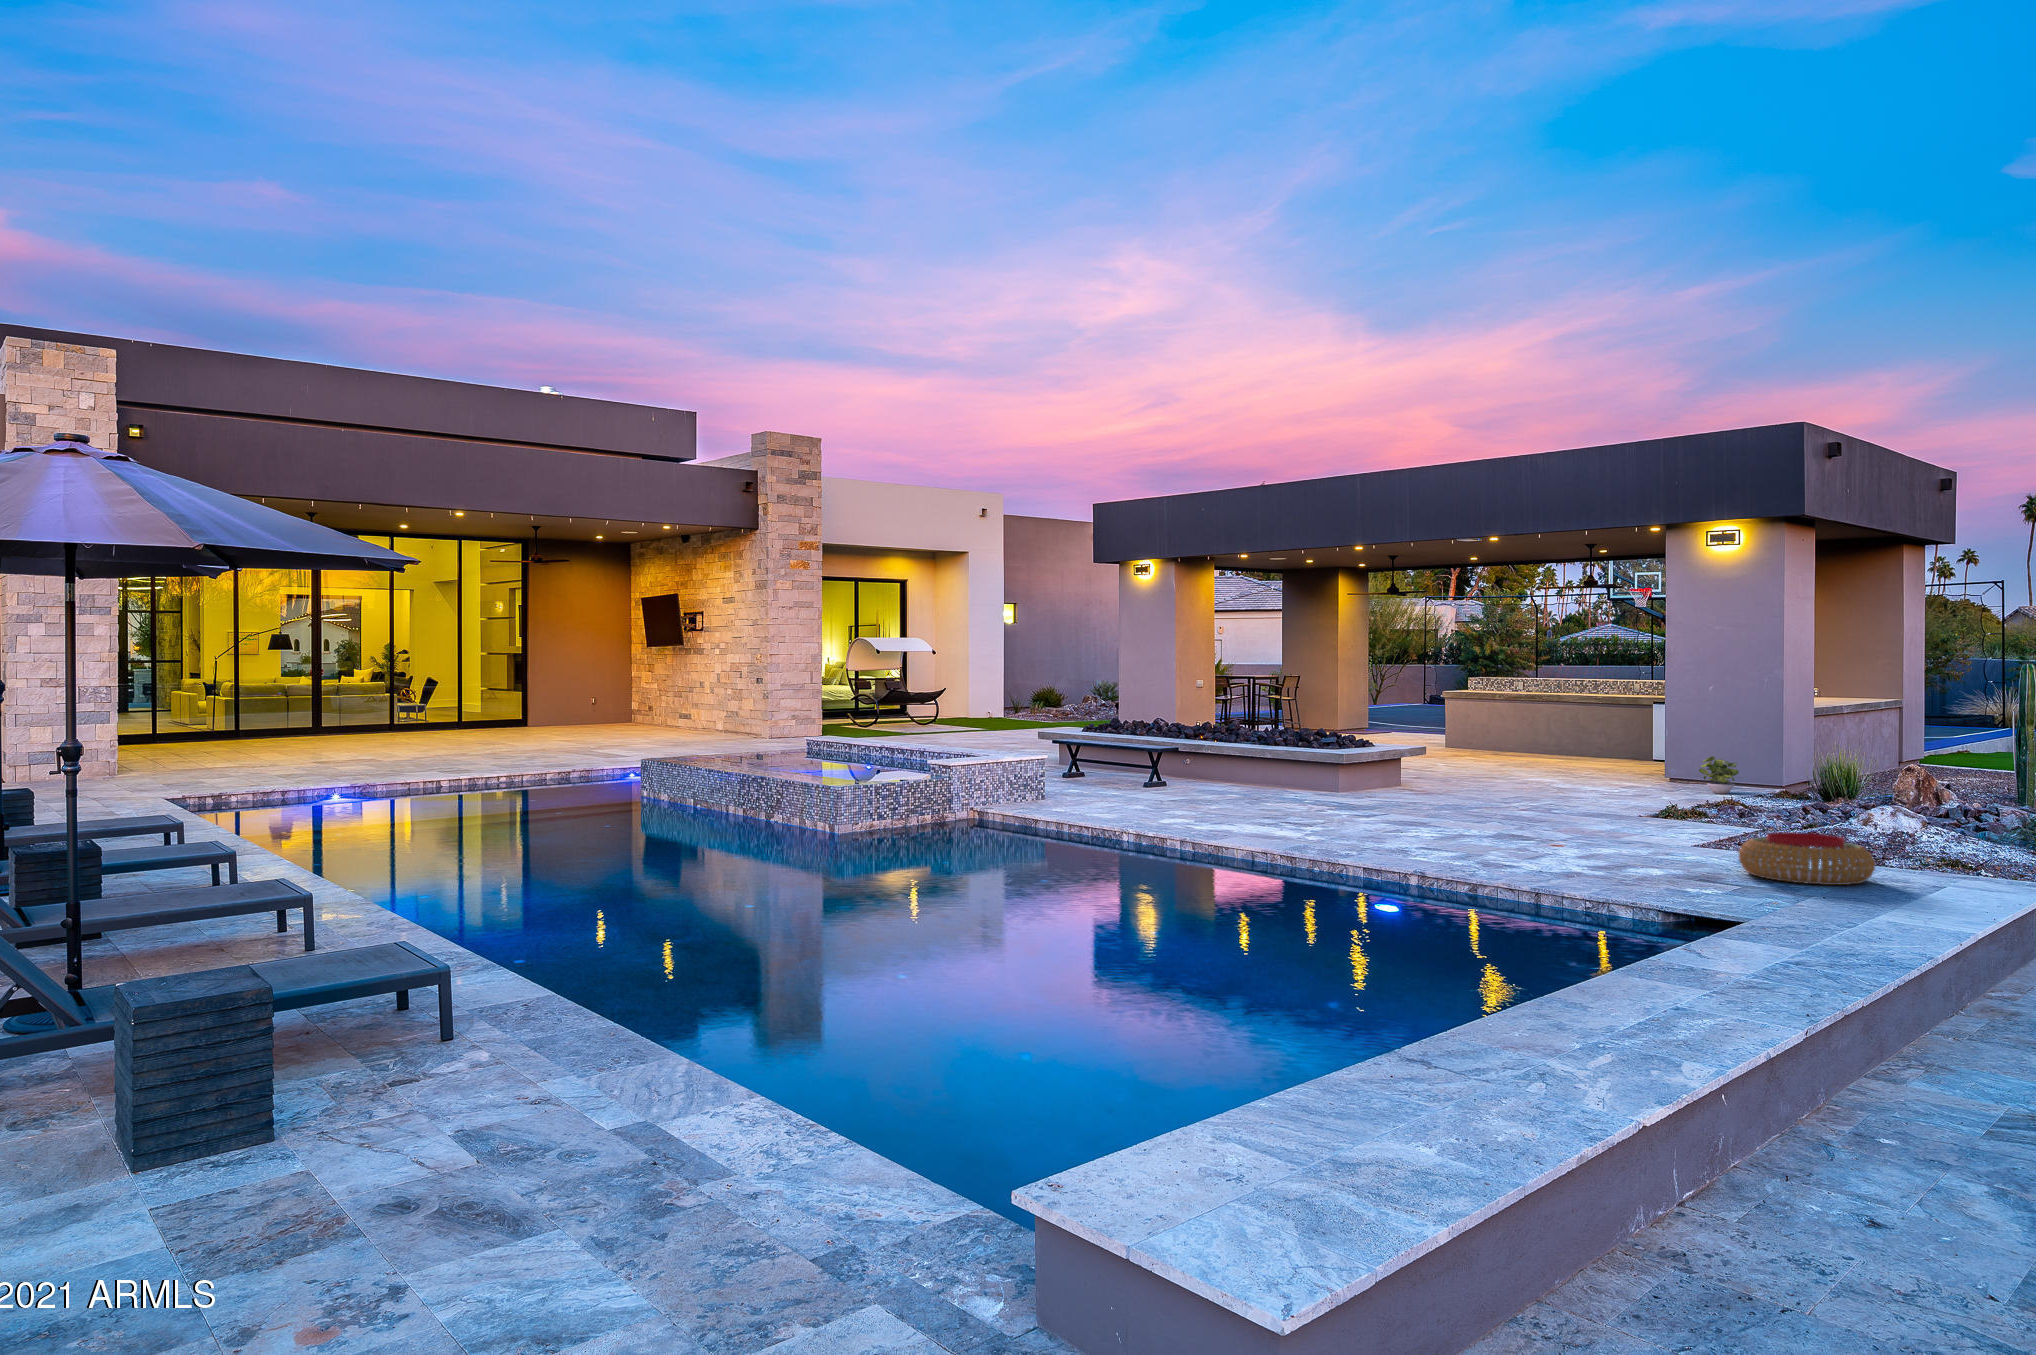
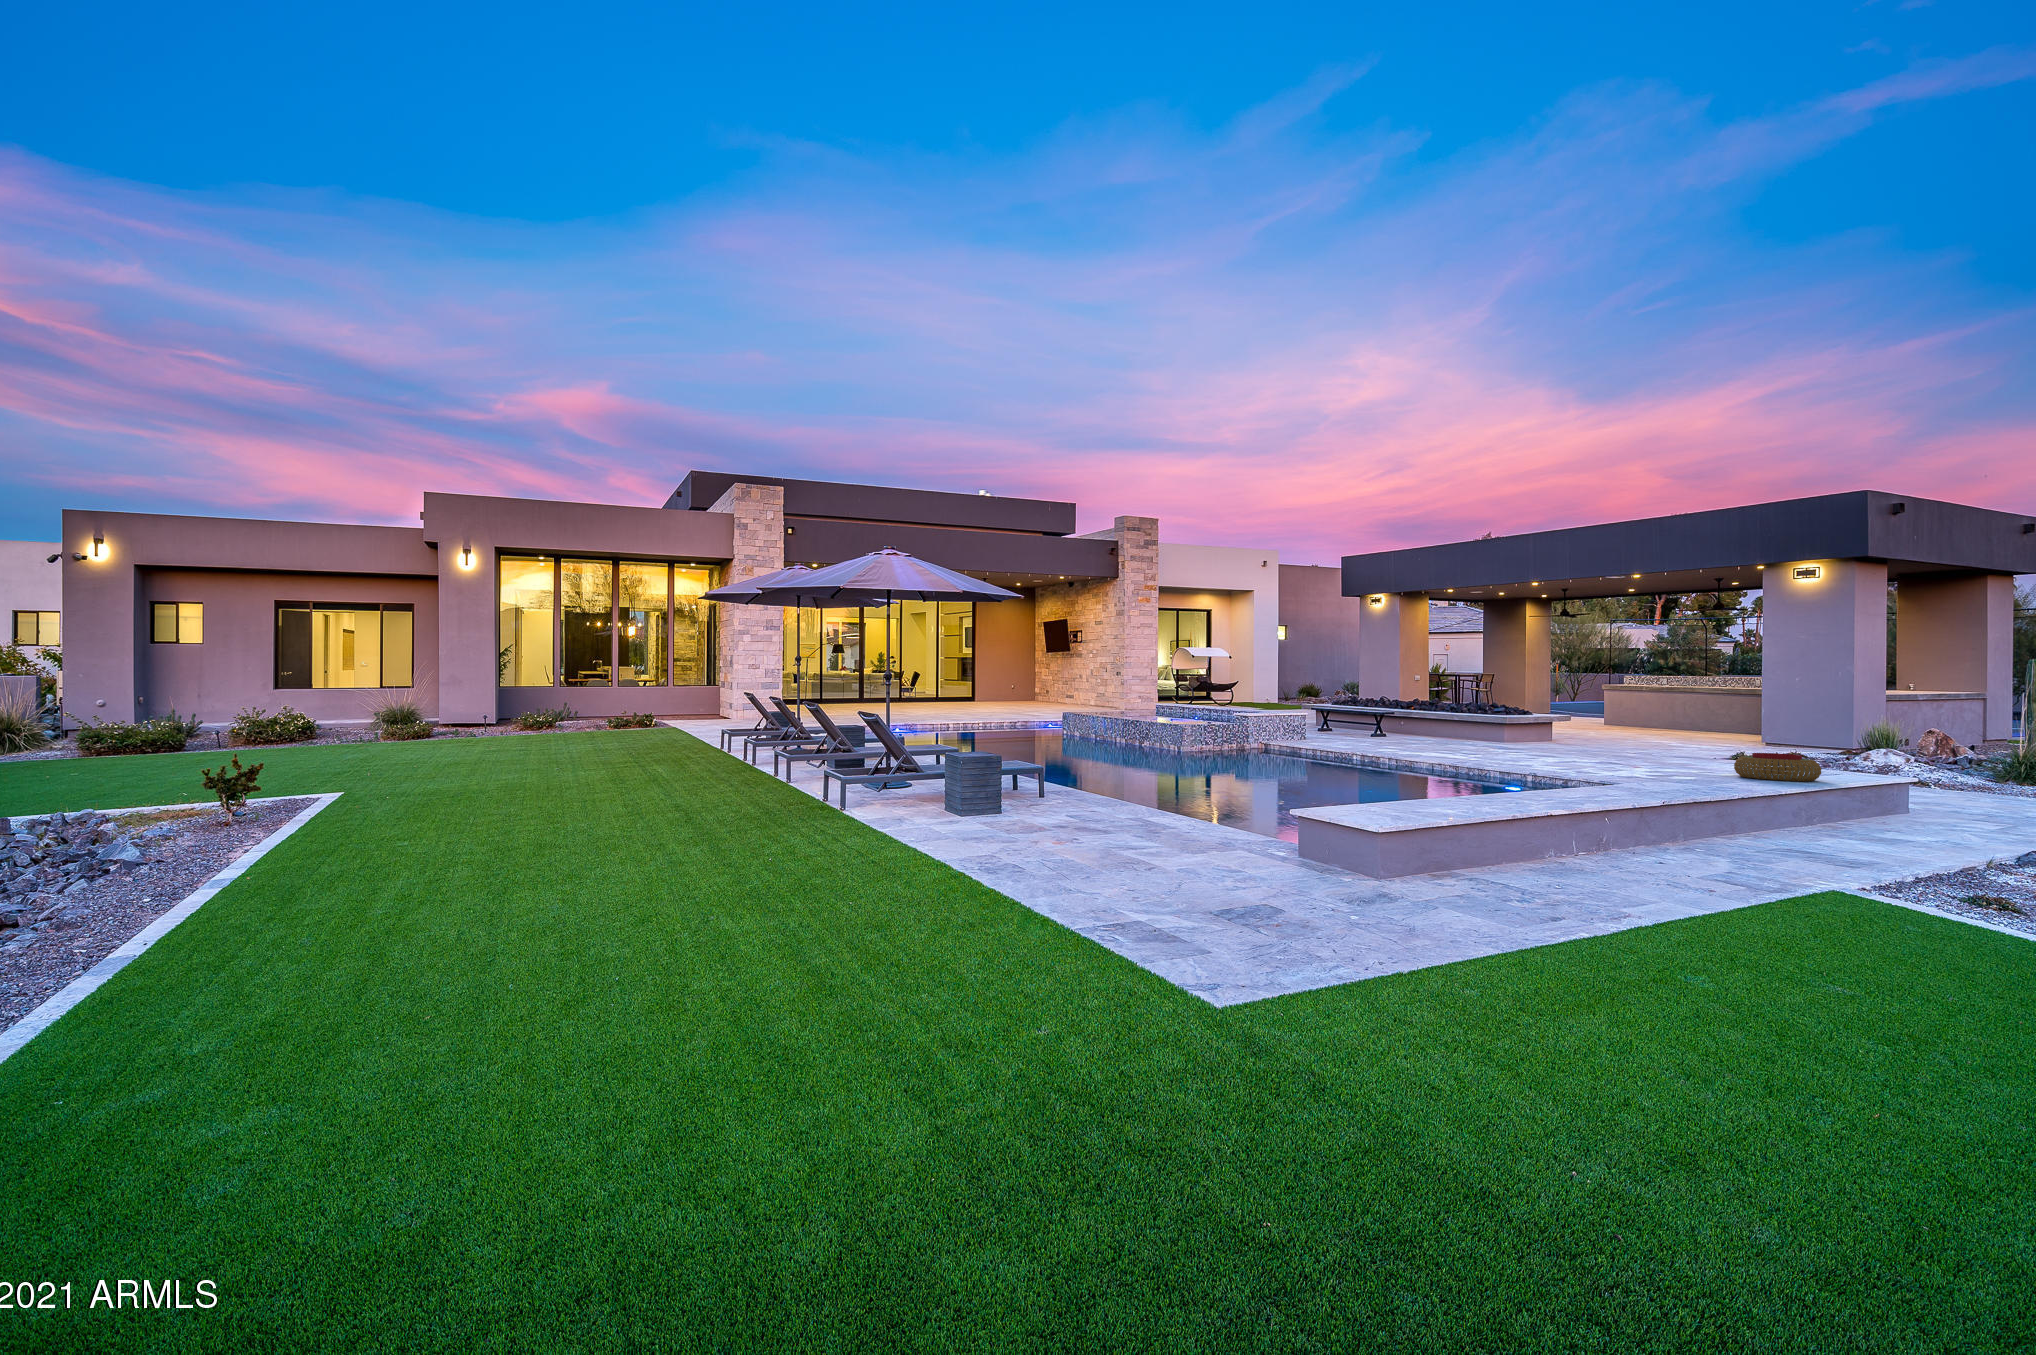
potted plant: present [1699,756,1739,794] -> none [1787,727,1819,754]

